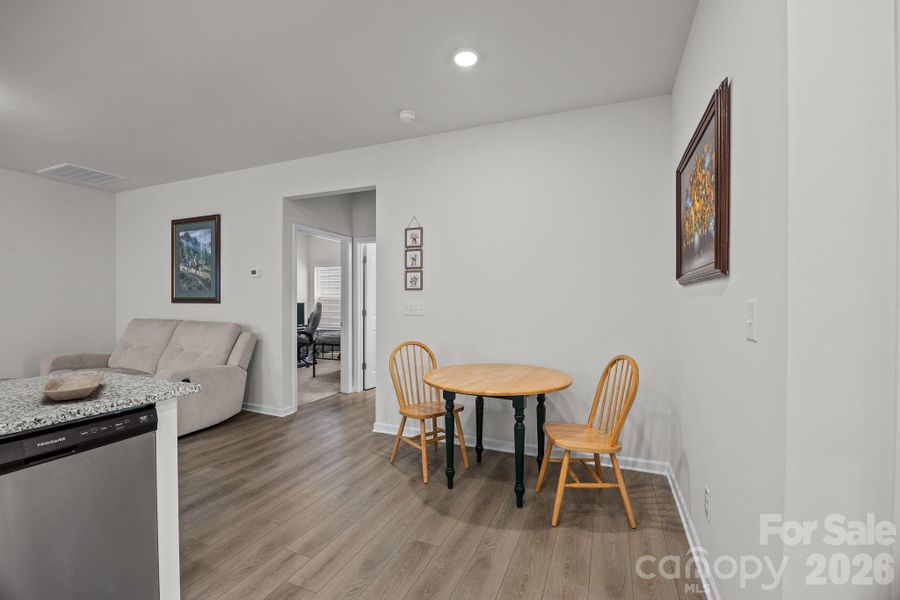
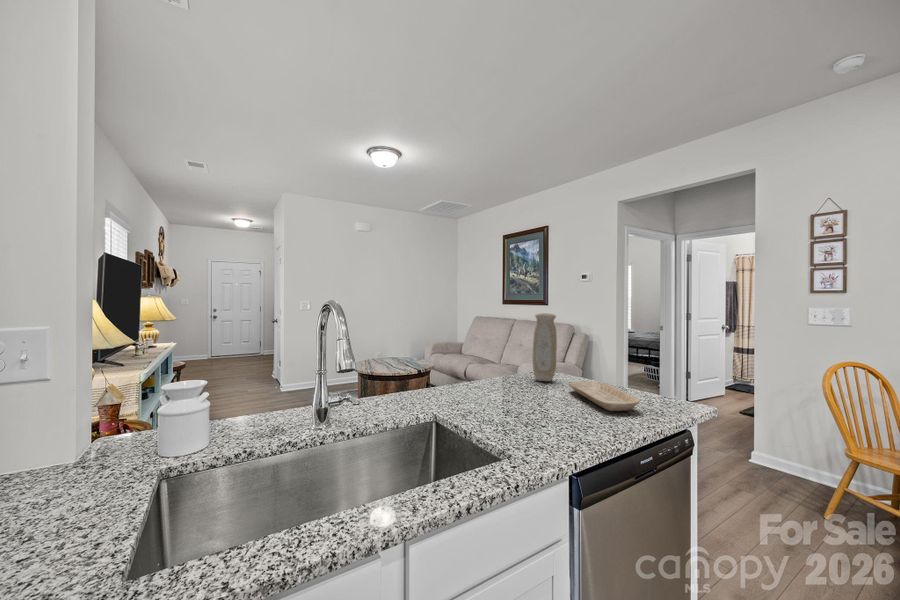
vase: none [31,303,67,381] -> present [533,314,557,381]

